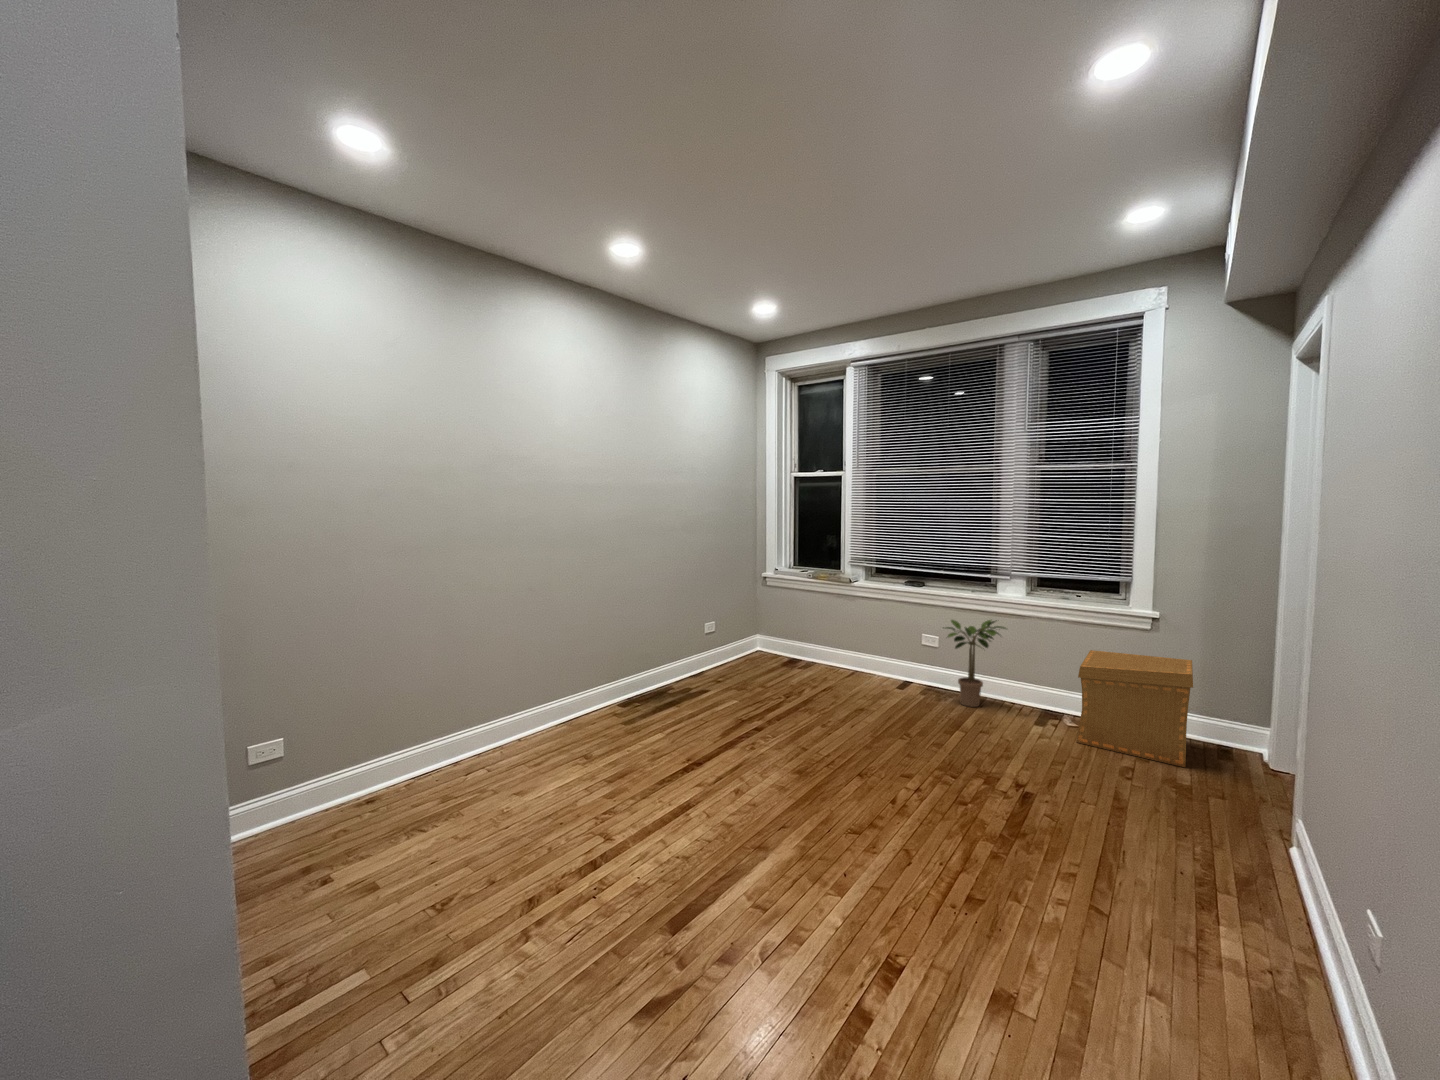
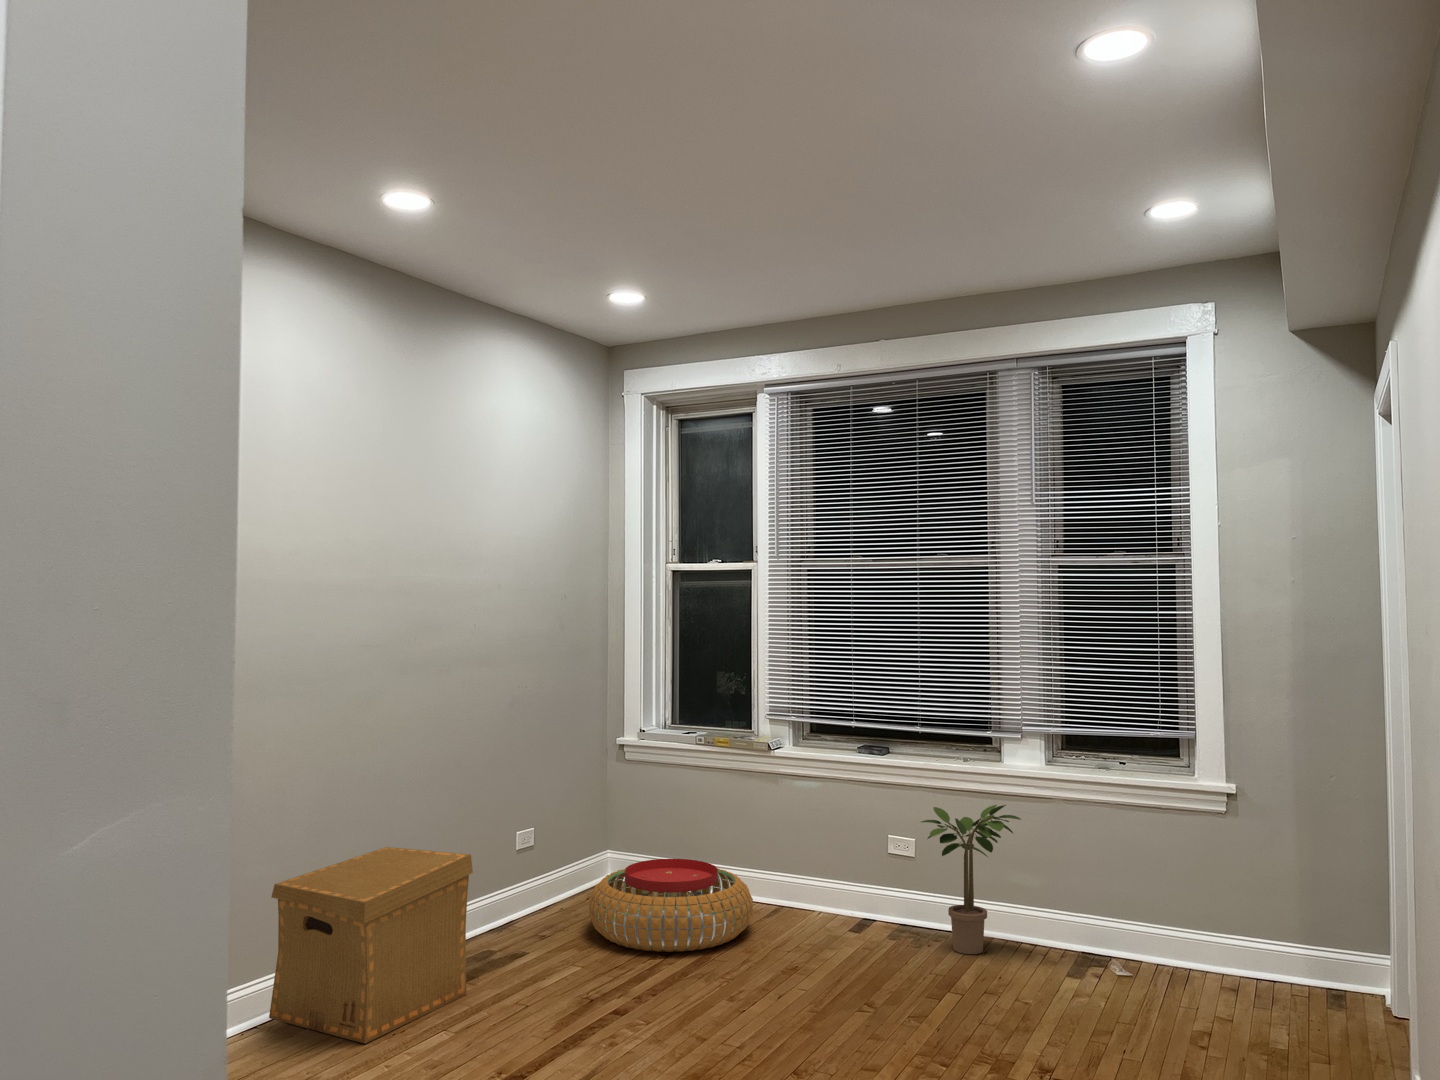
pouf: none [745,642,839,695] -> present [589,859,753,952]
cardboard box: present [1077,650,1193,767] -> present [269,847,473,1044]

